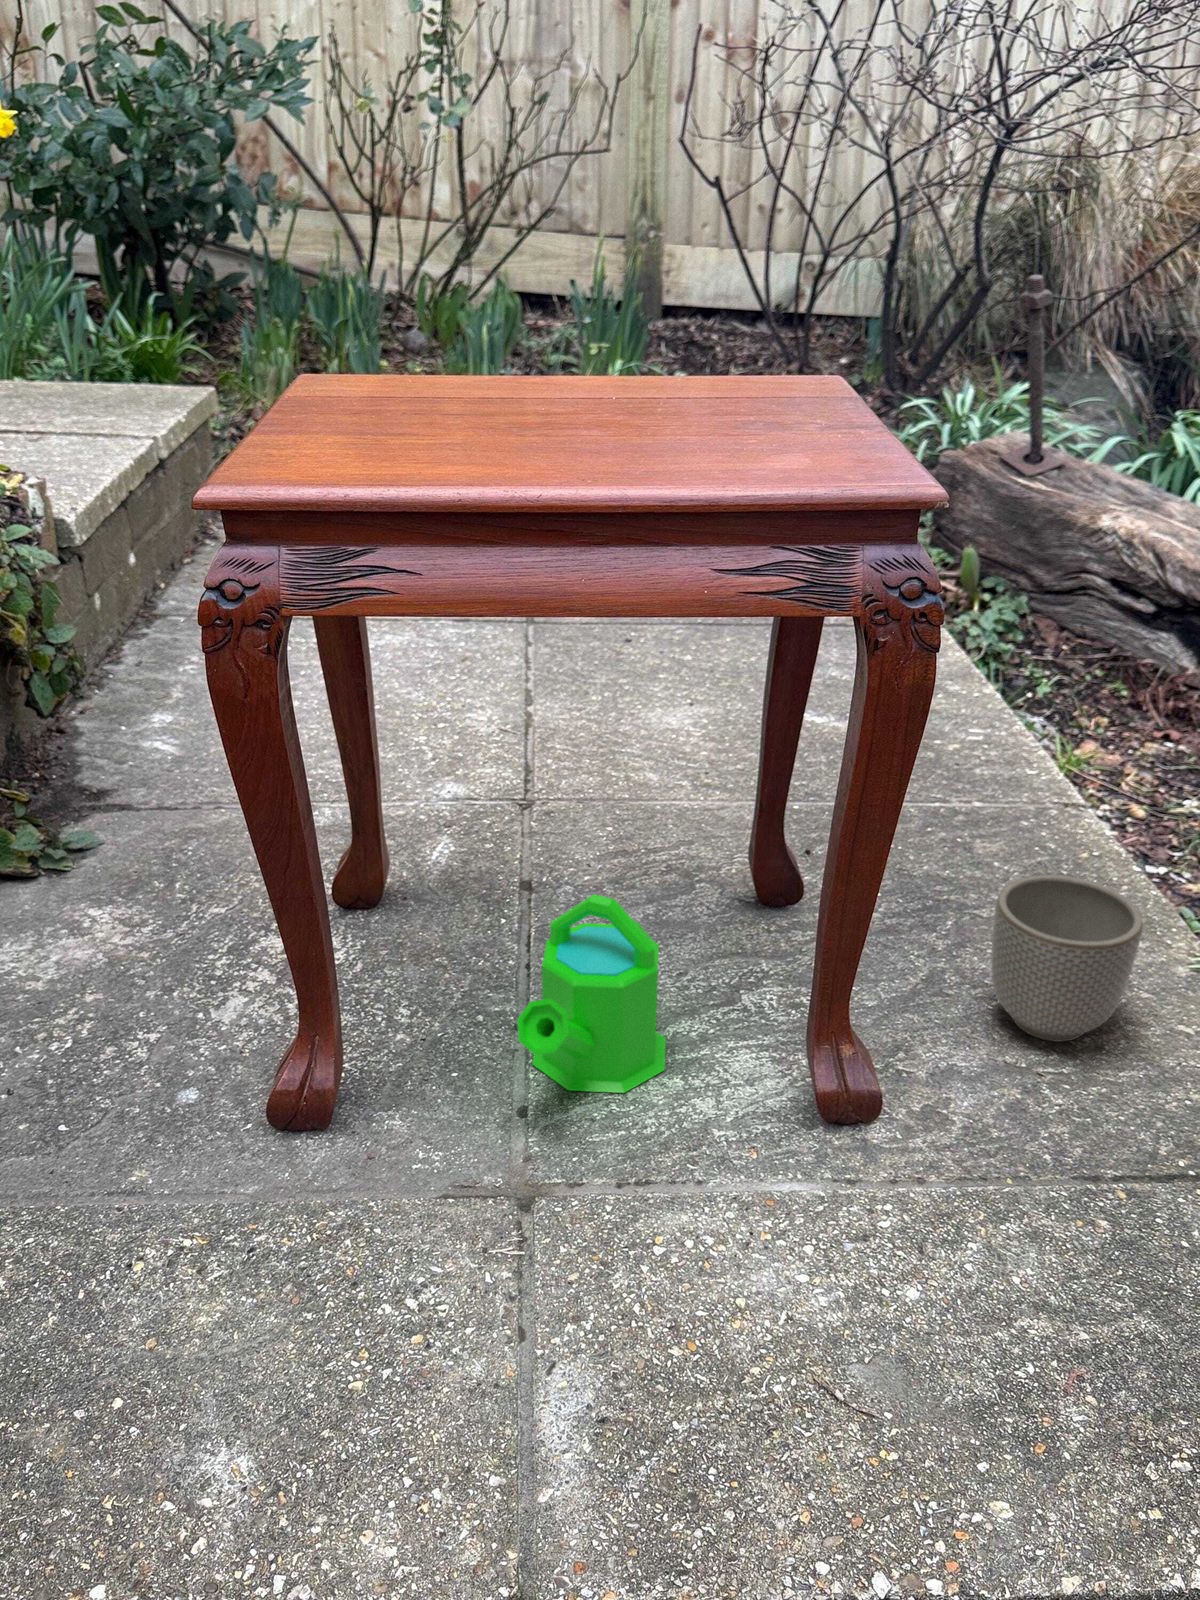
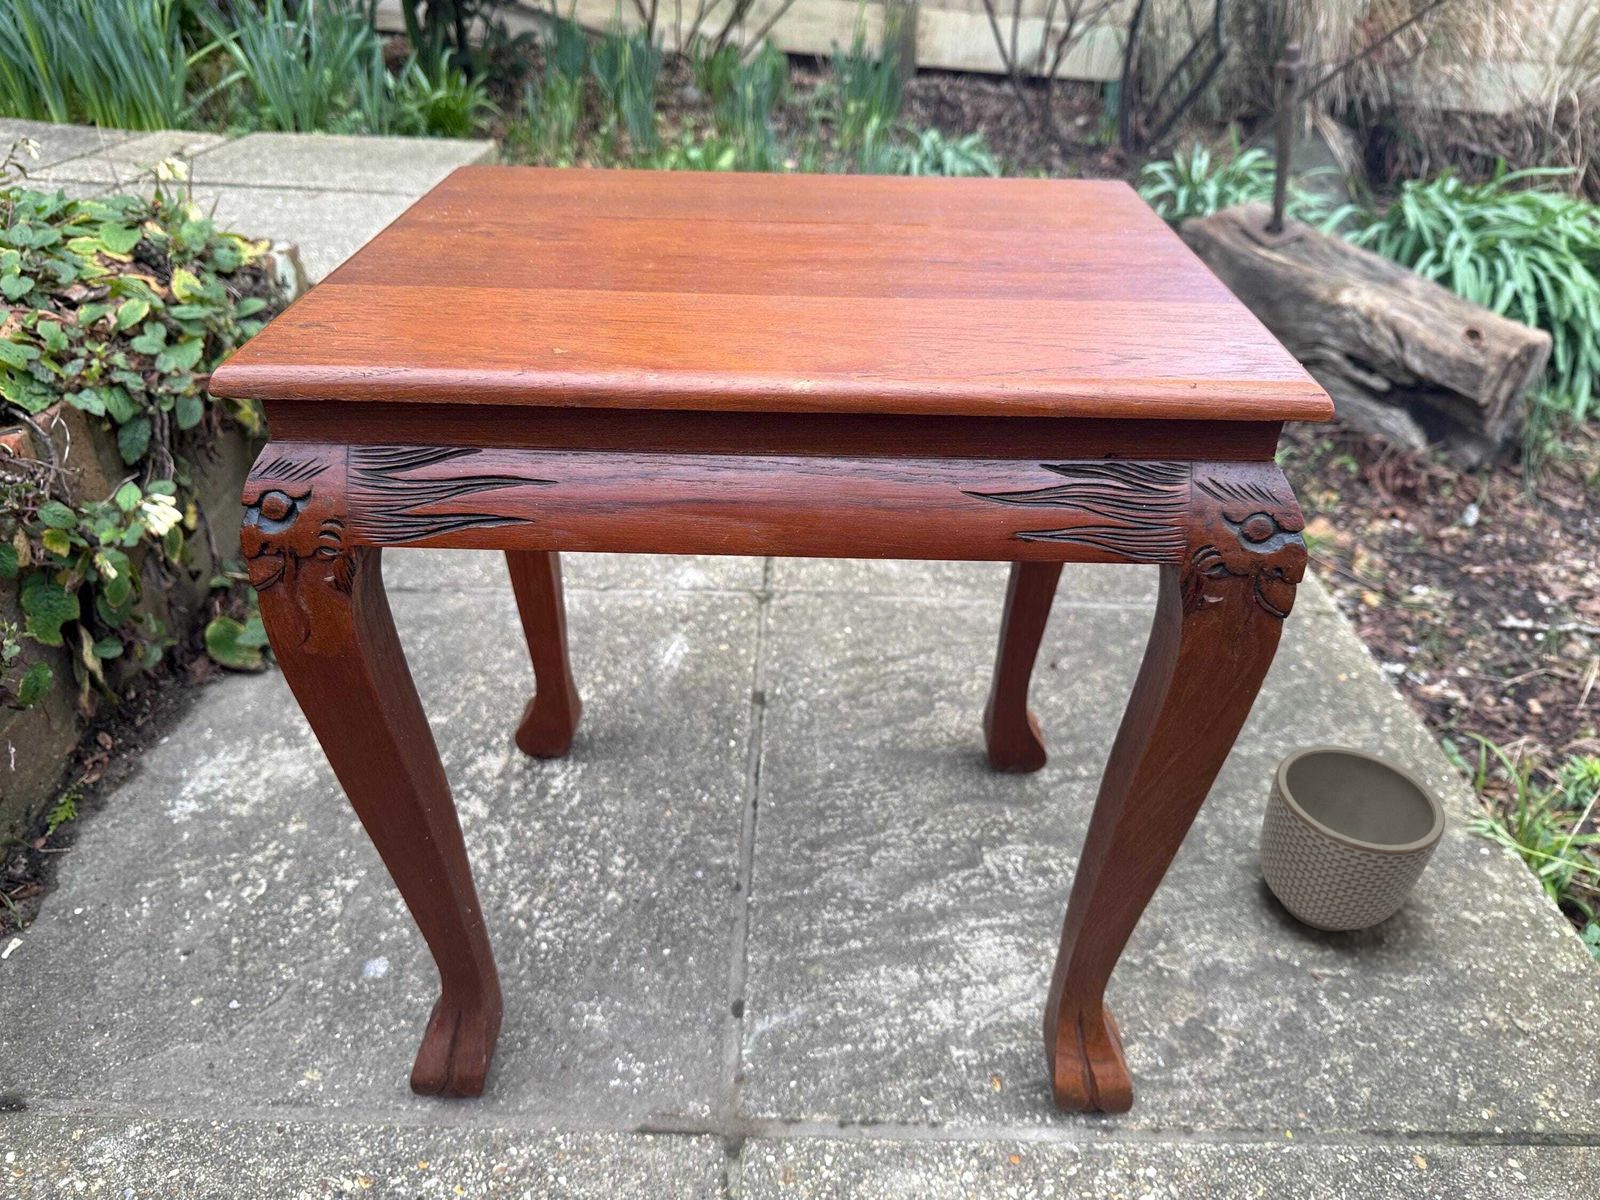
watering can: present [517,894,666,1093] -> none [734,772,899,985]

